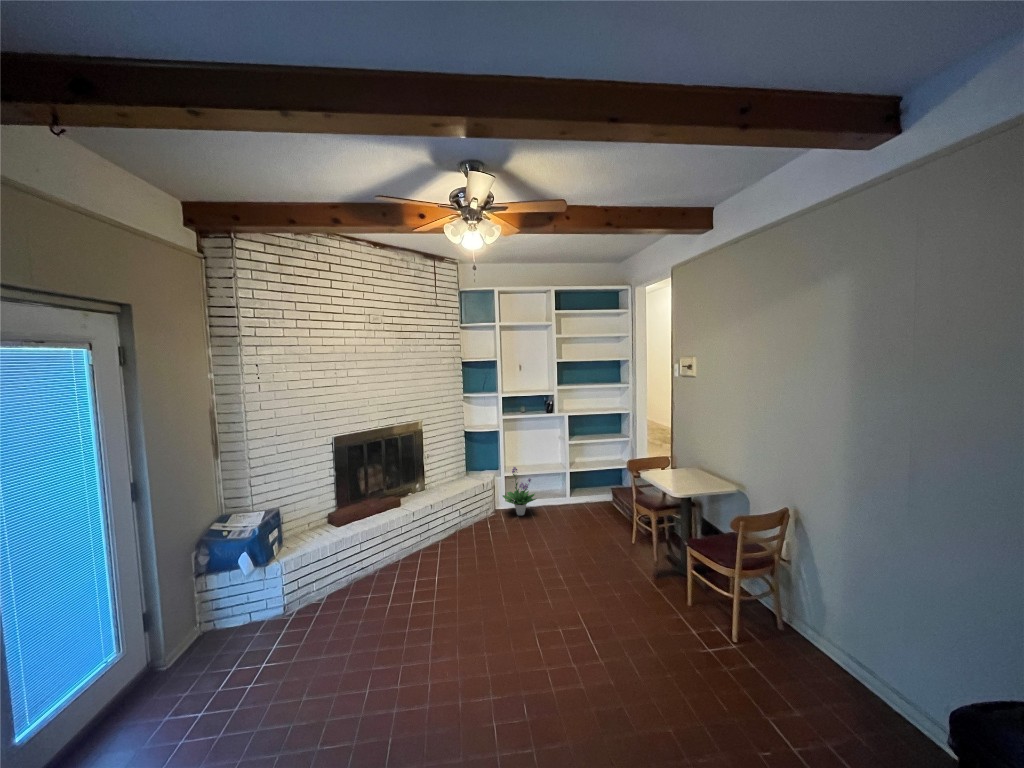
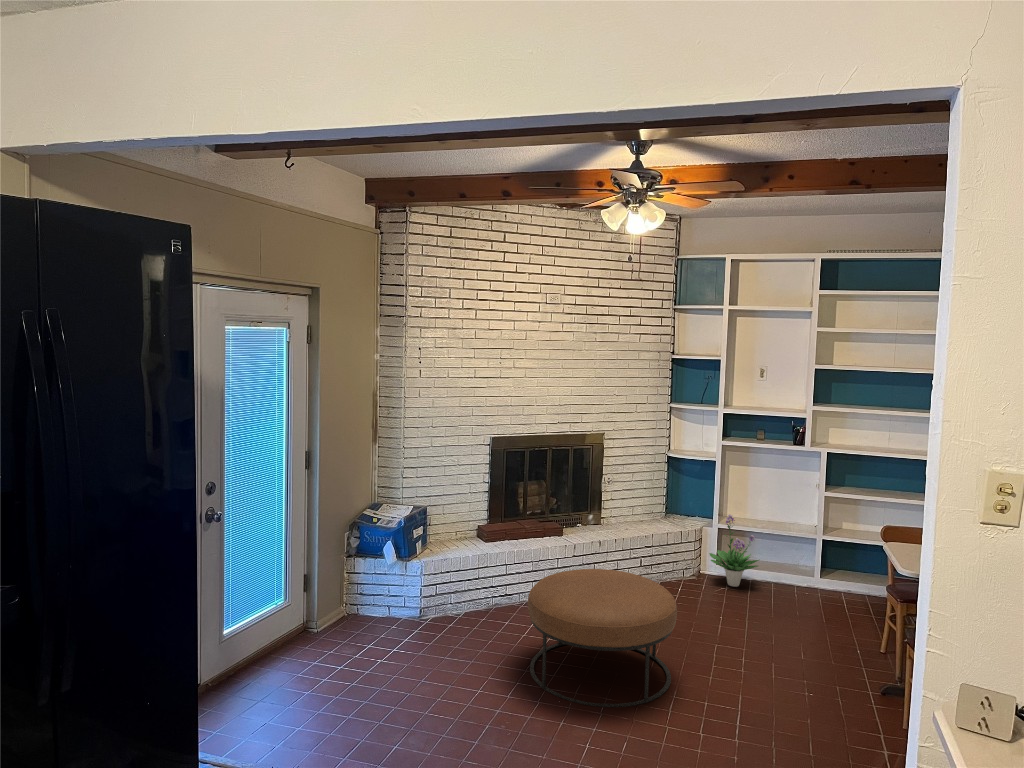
ottoman: none [398,531,523,663] -> present [528,569,677,707]

